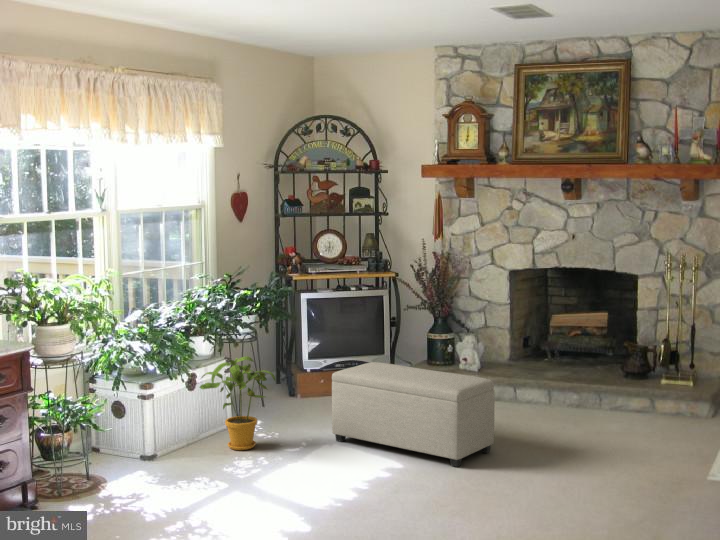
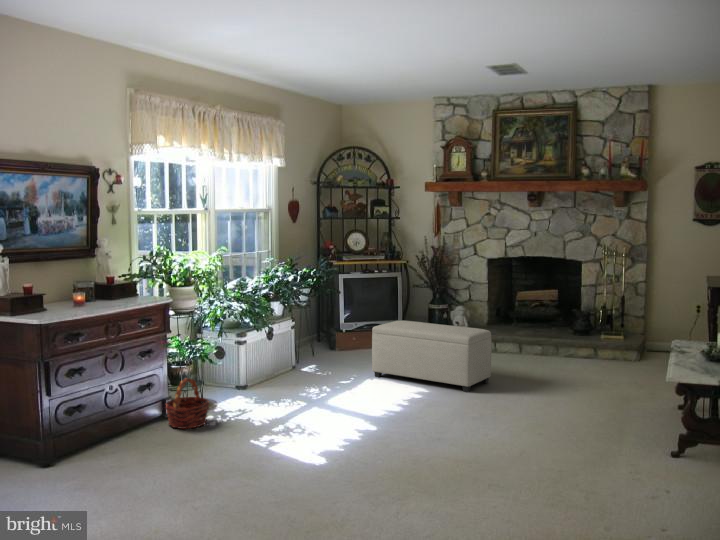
house plant: present [200,356,275,450] -> none [276,314,333,383]
basket: none [24,453,87,524] -> present [165,378,209,429]

